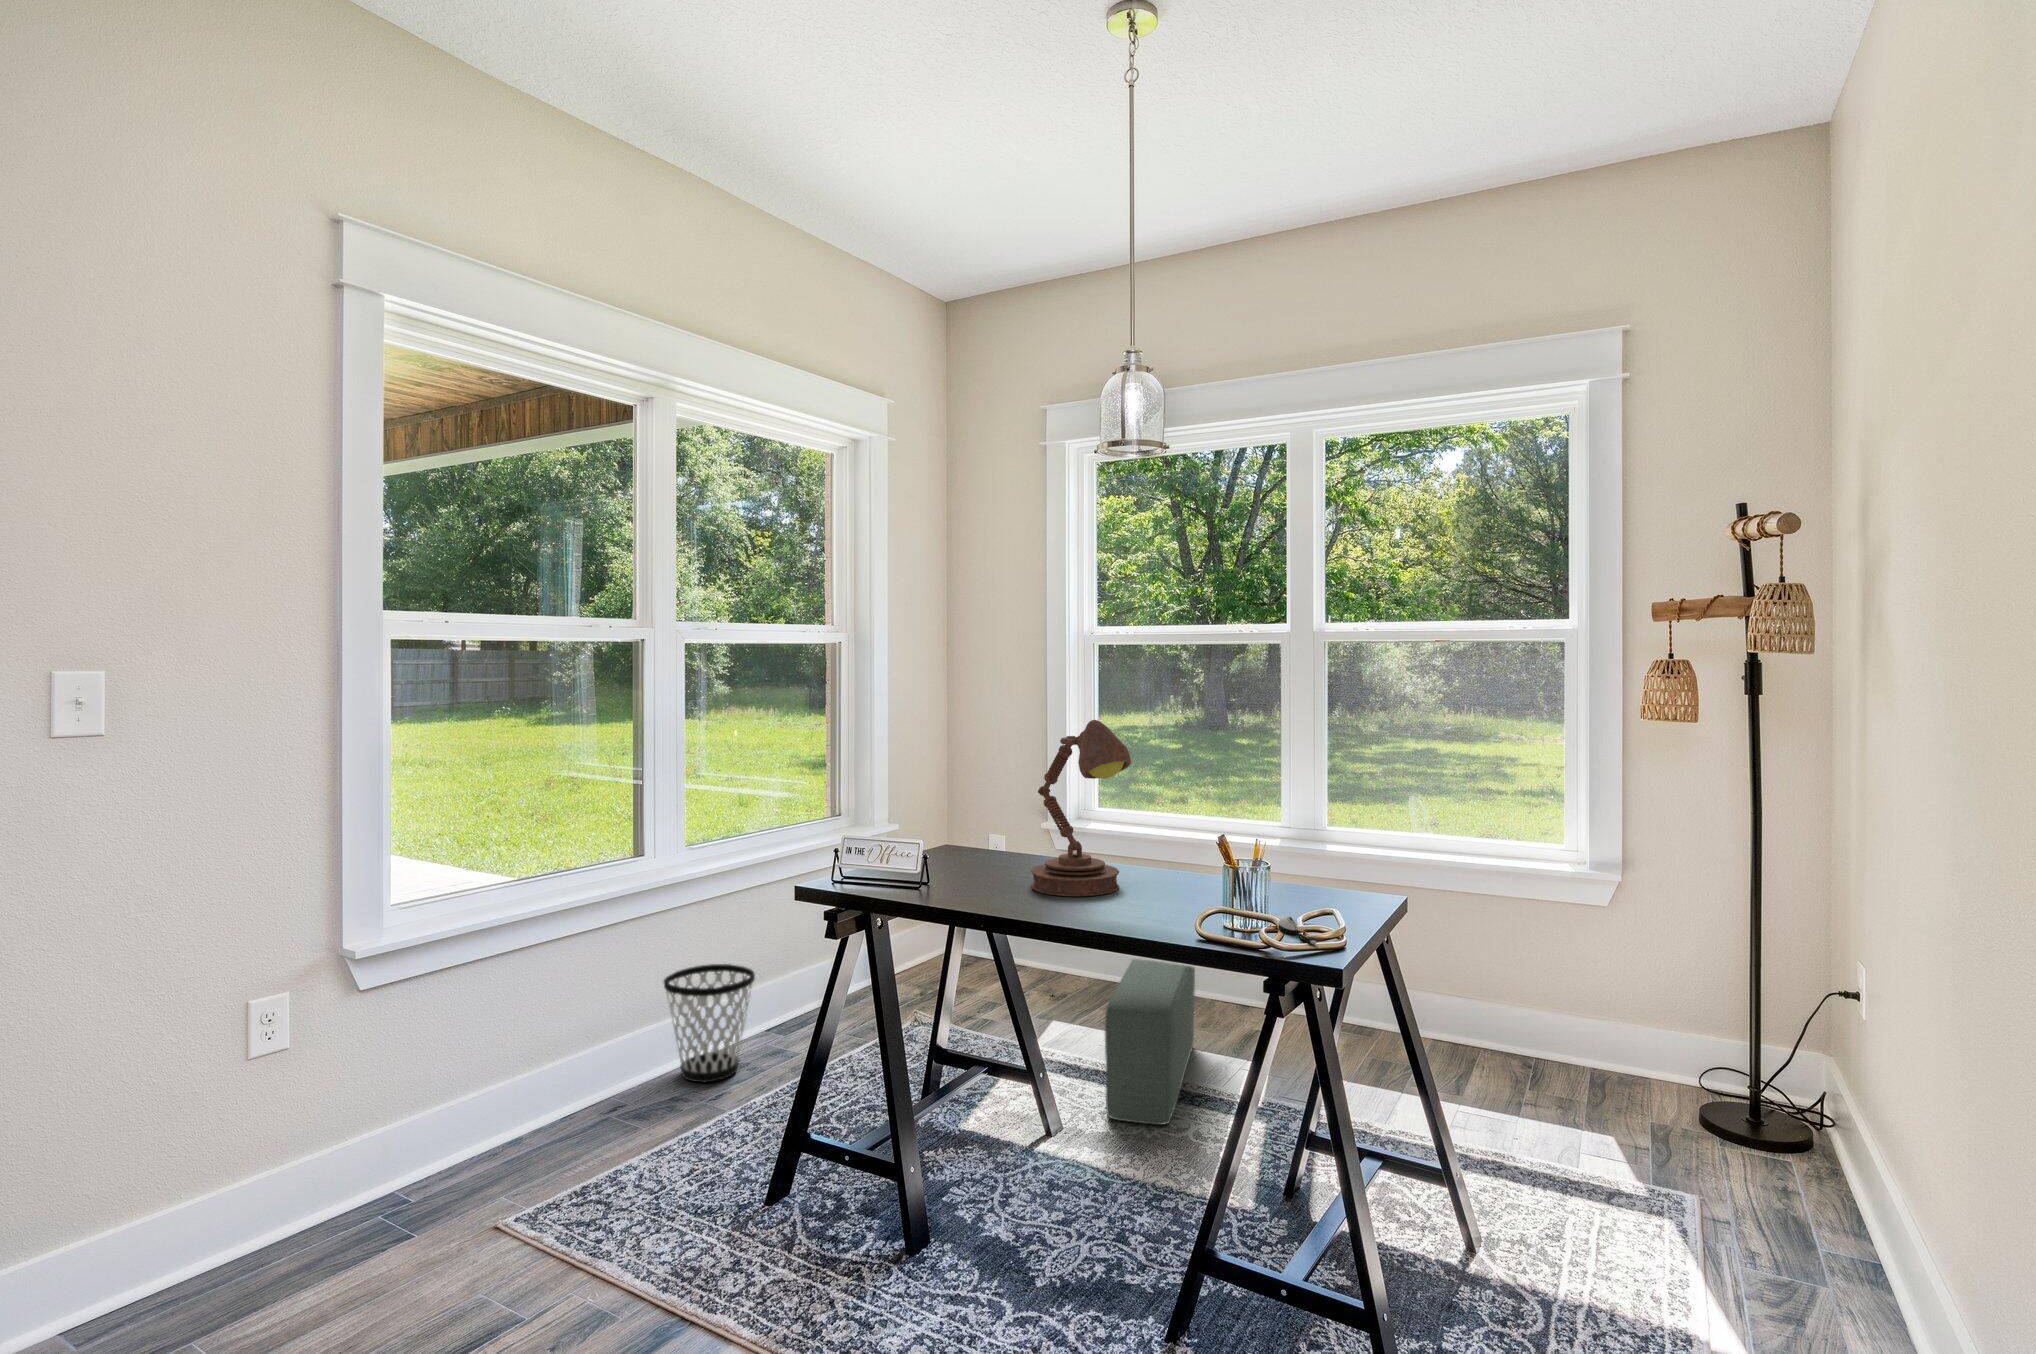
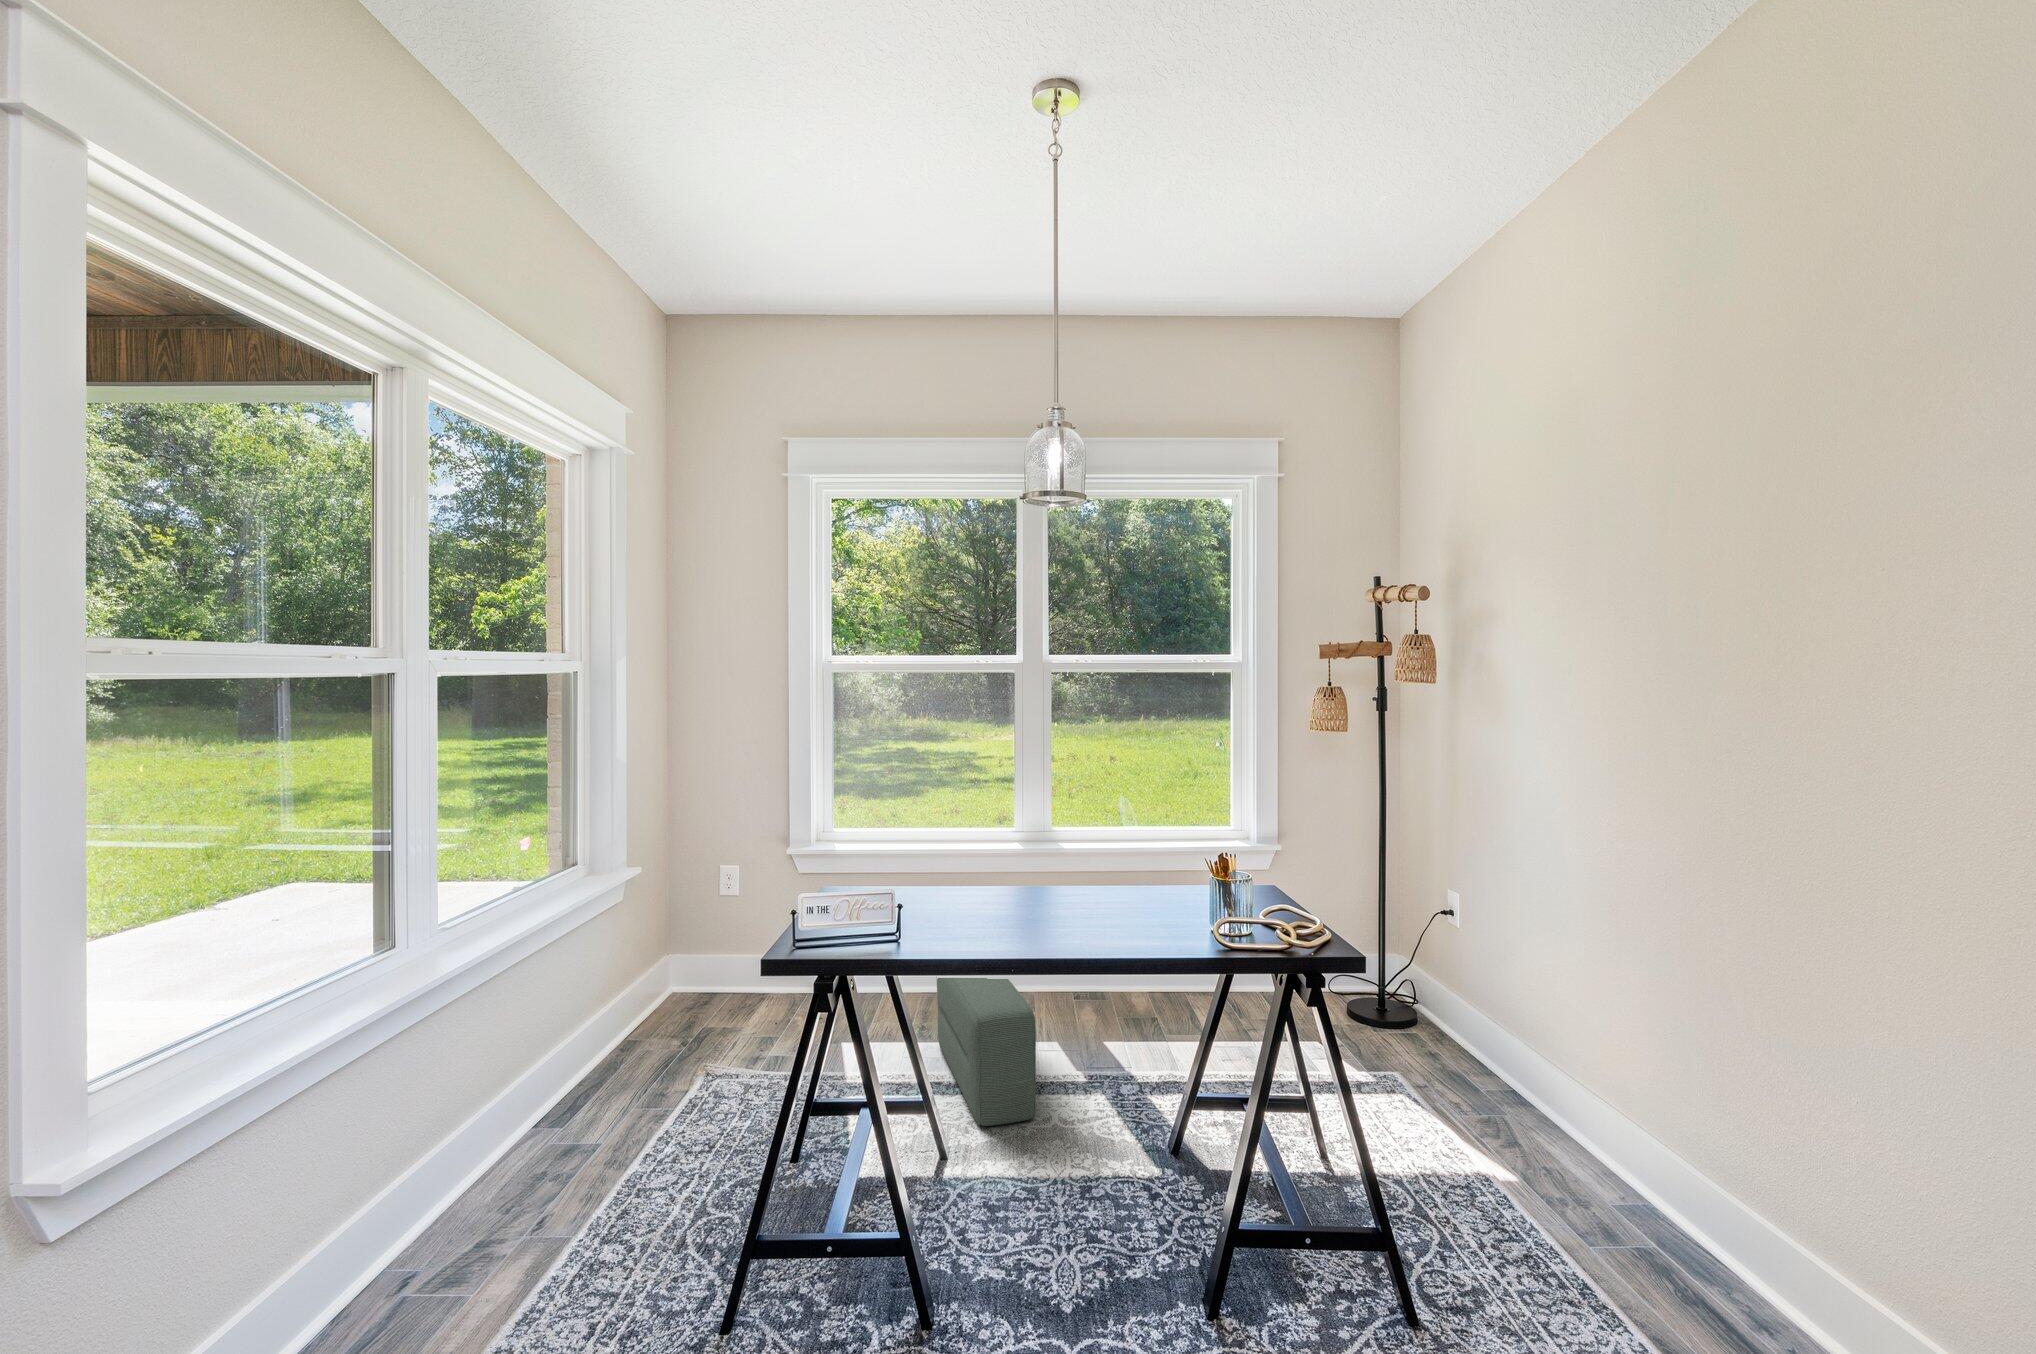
desk lamp: present [1031,720,1131,896] -> none [965,750,1085,923]
computer mouse: present [1278,916,1316,944] -> none [1245,913,1301,934]
wastebasket: present [664,964,755,1083] -> none [441,1058,562,1214]

